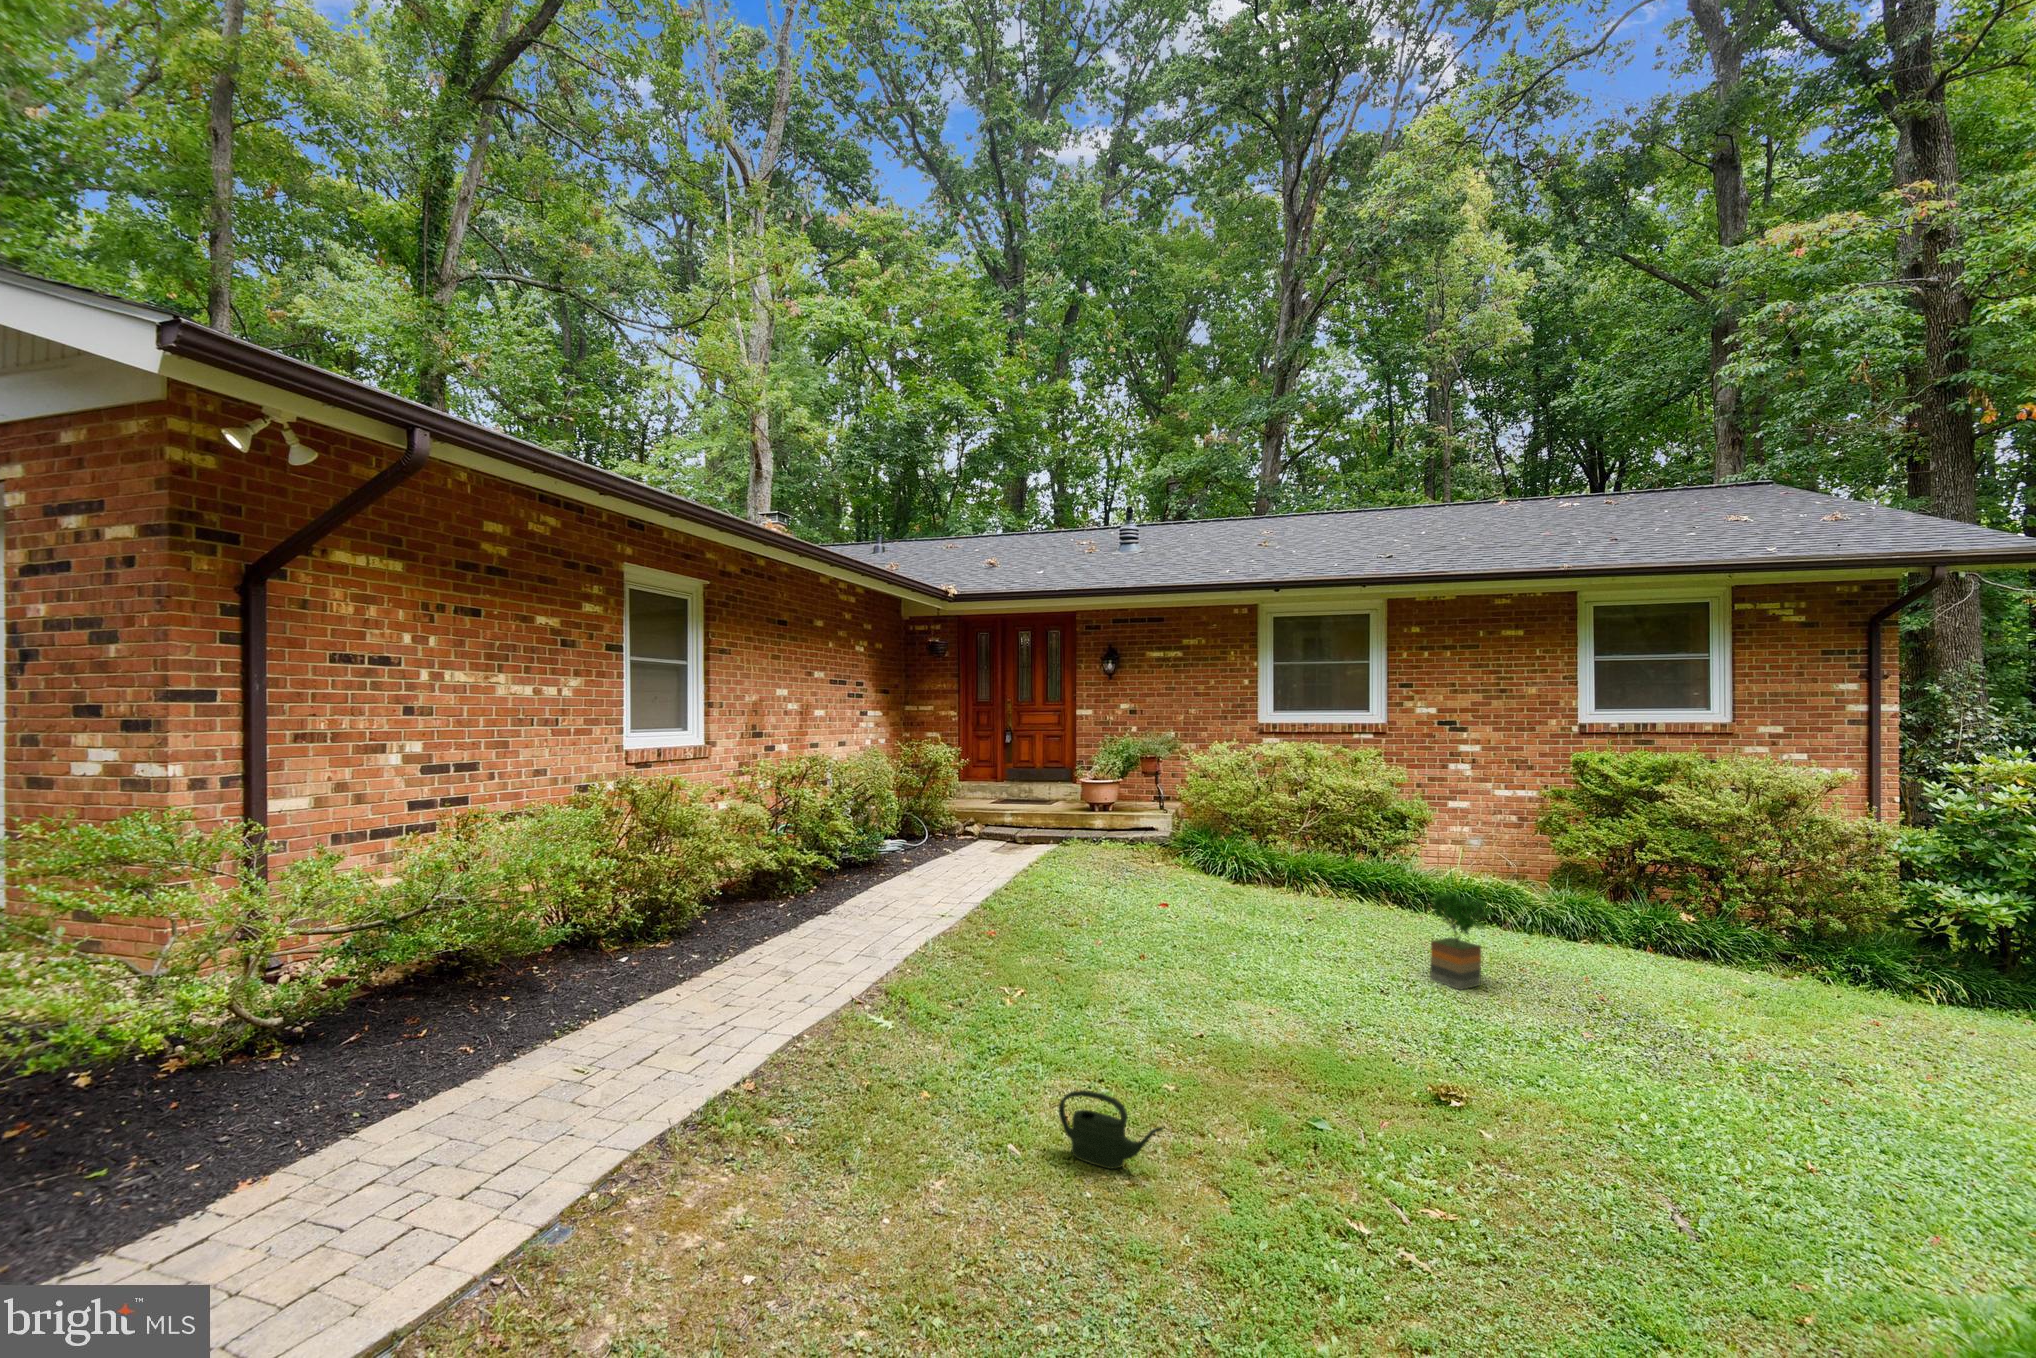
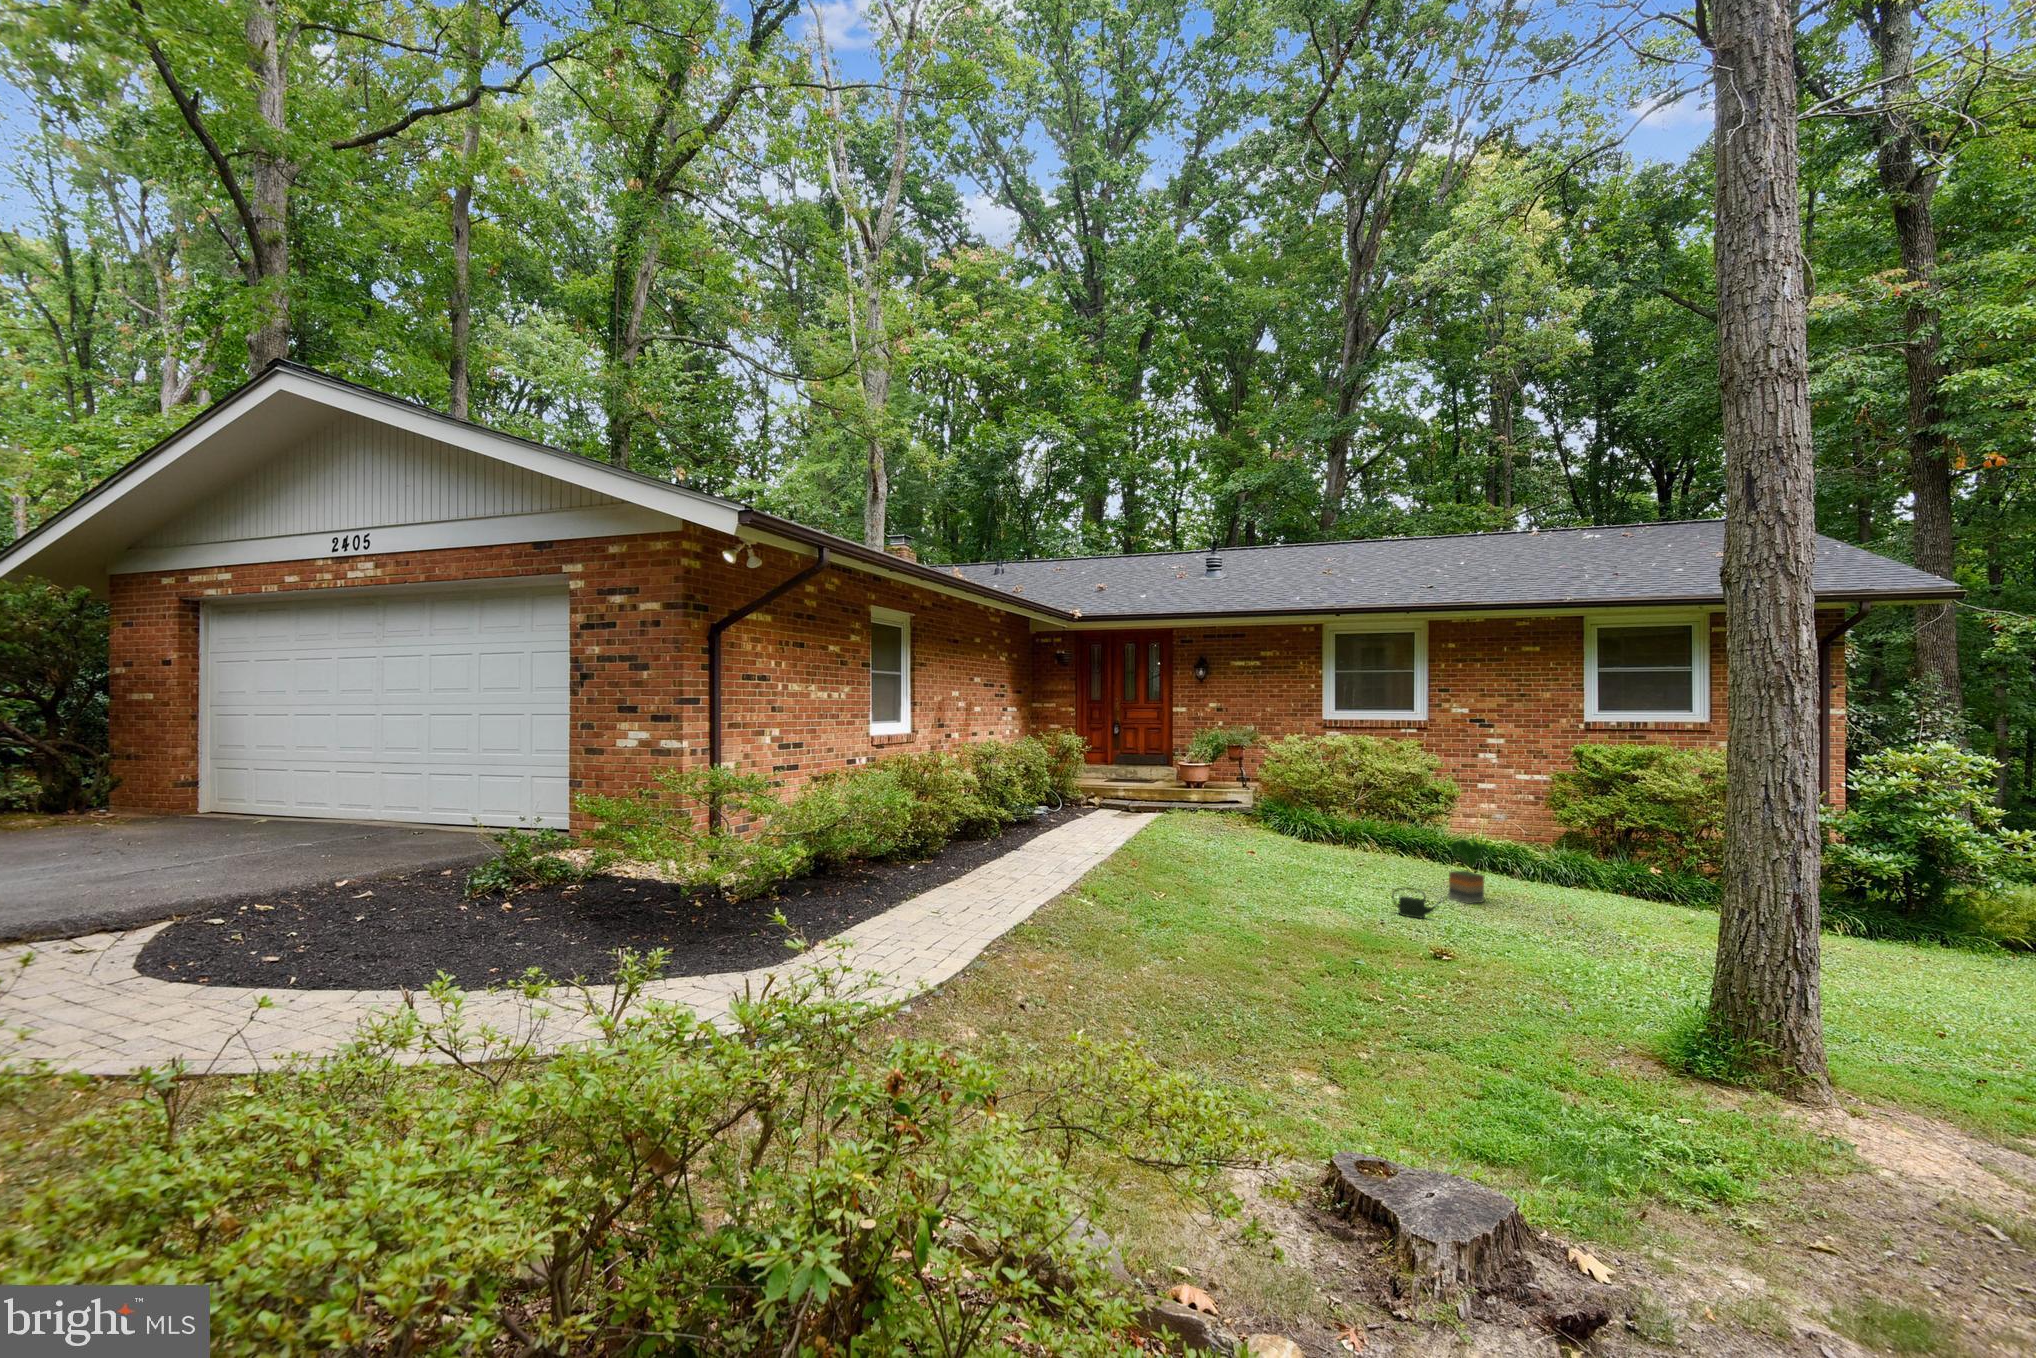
watering can: present [1059,1090,1163,1169] -> present [1392,888,1441,918]

